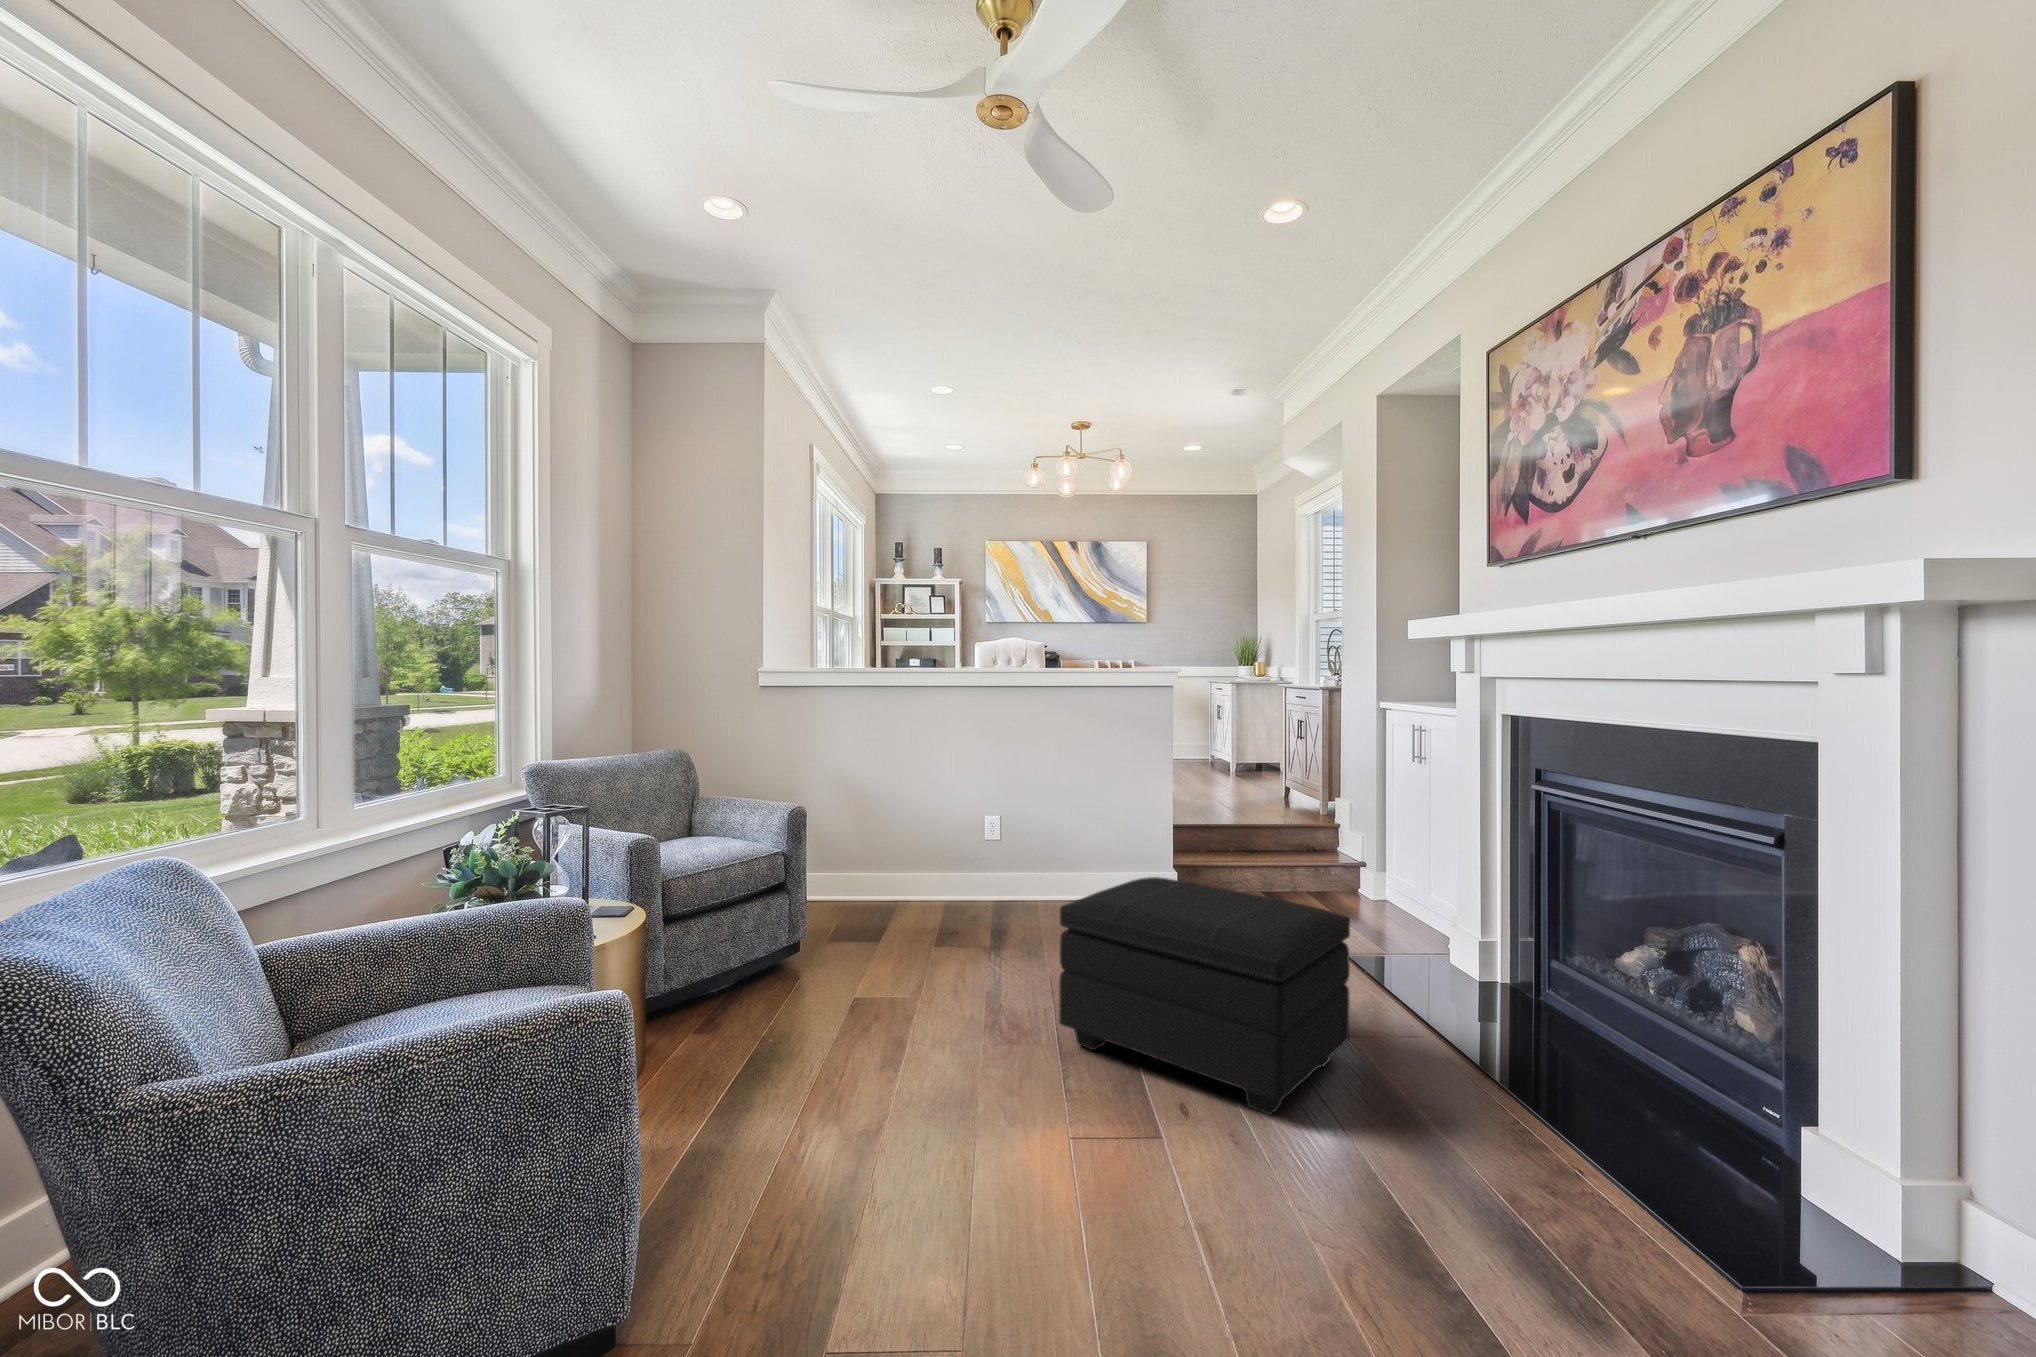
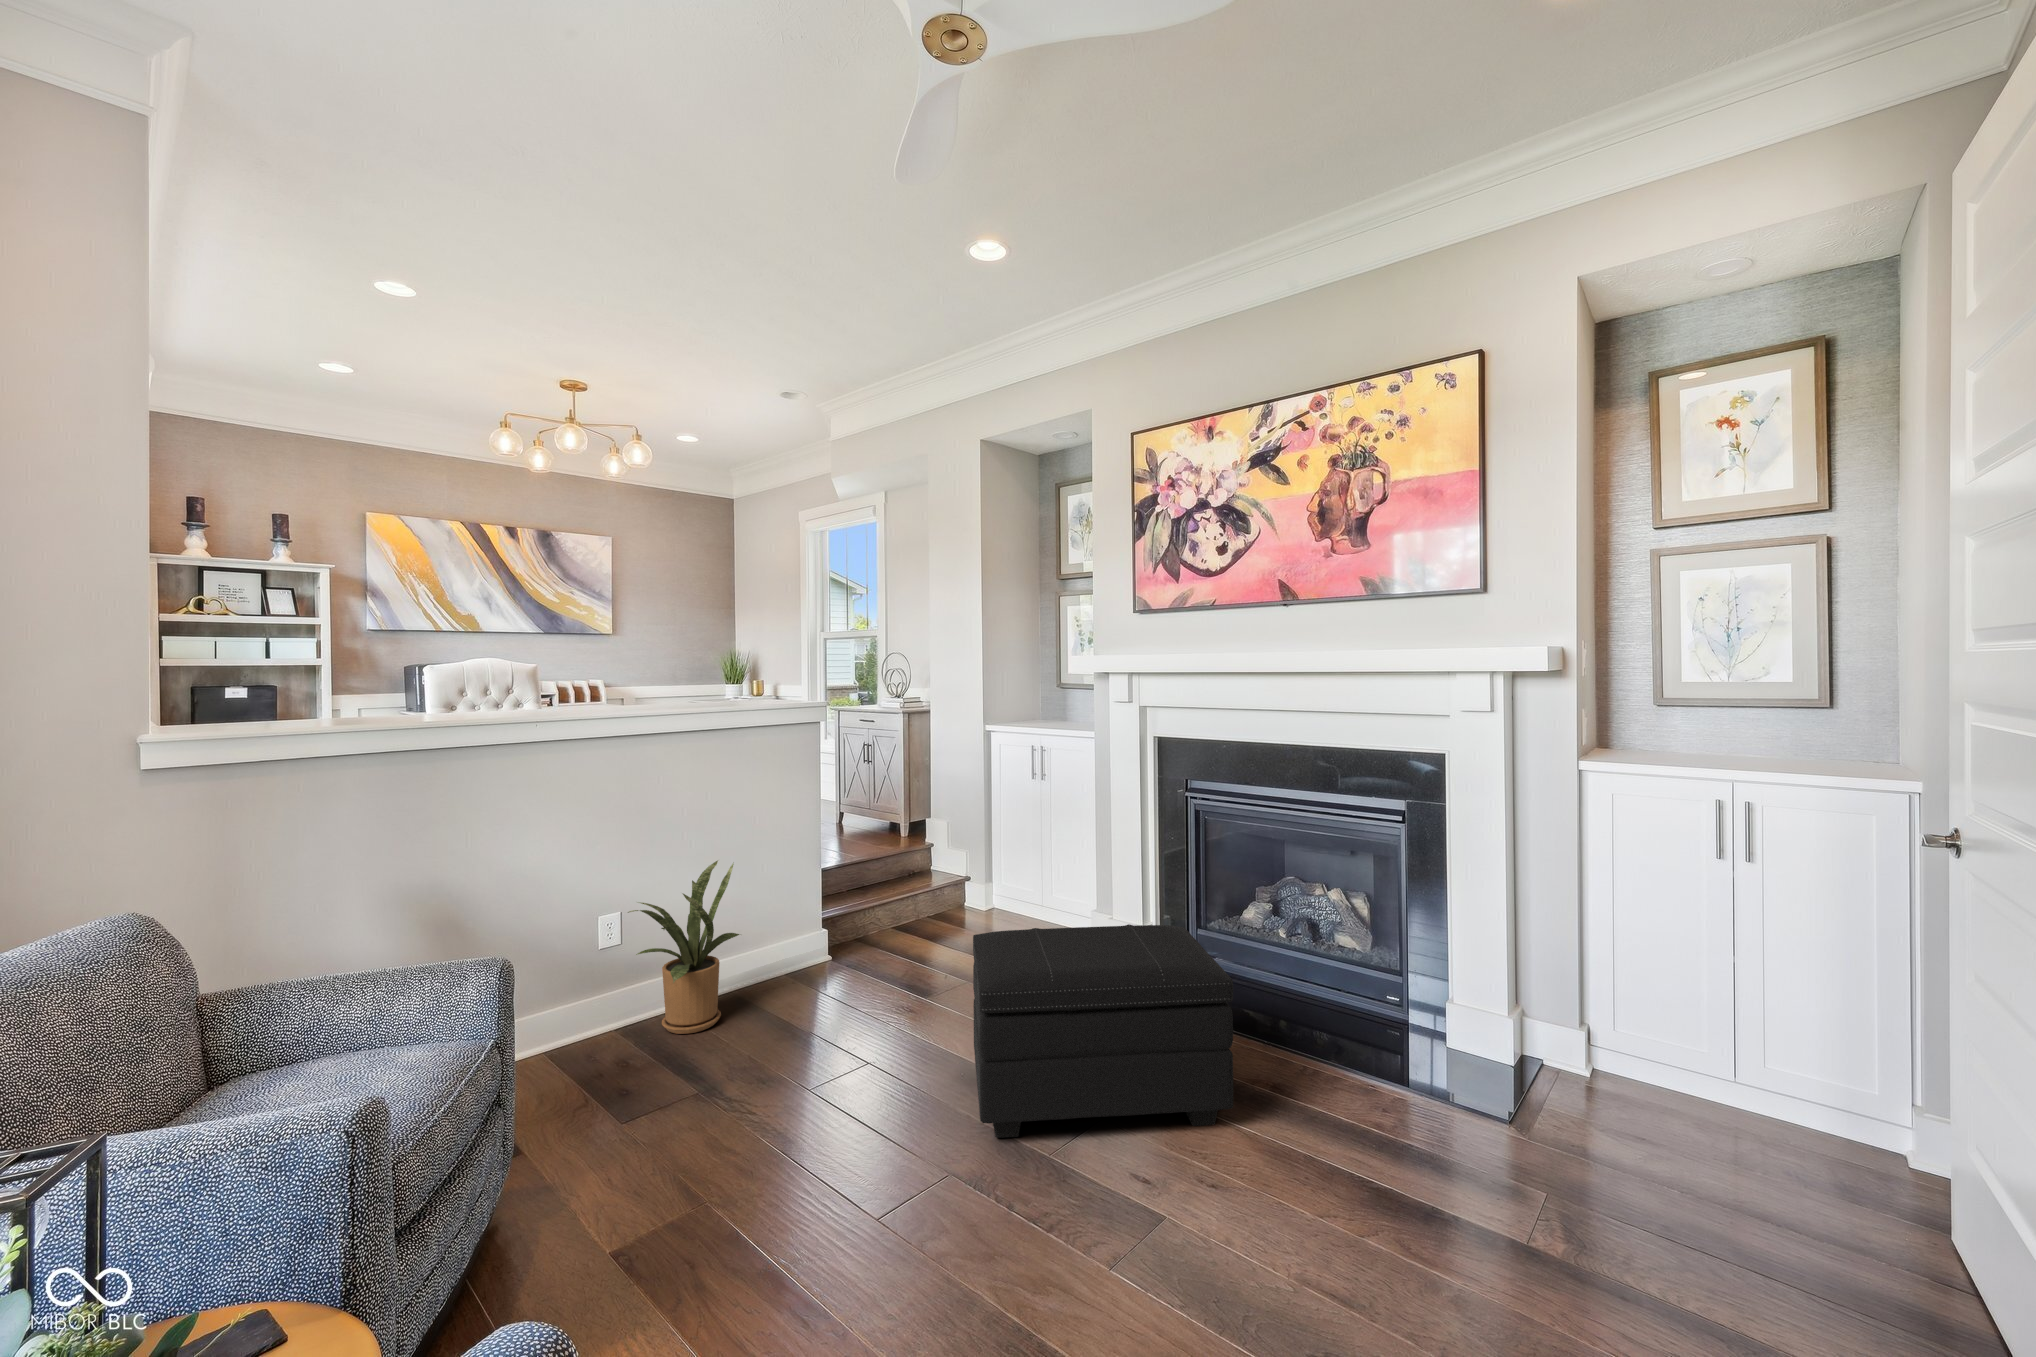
house plant: none [951,793,1061,922] -> present [628,861,739,1034]

